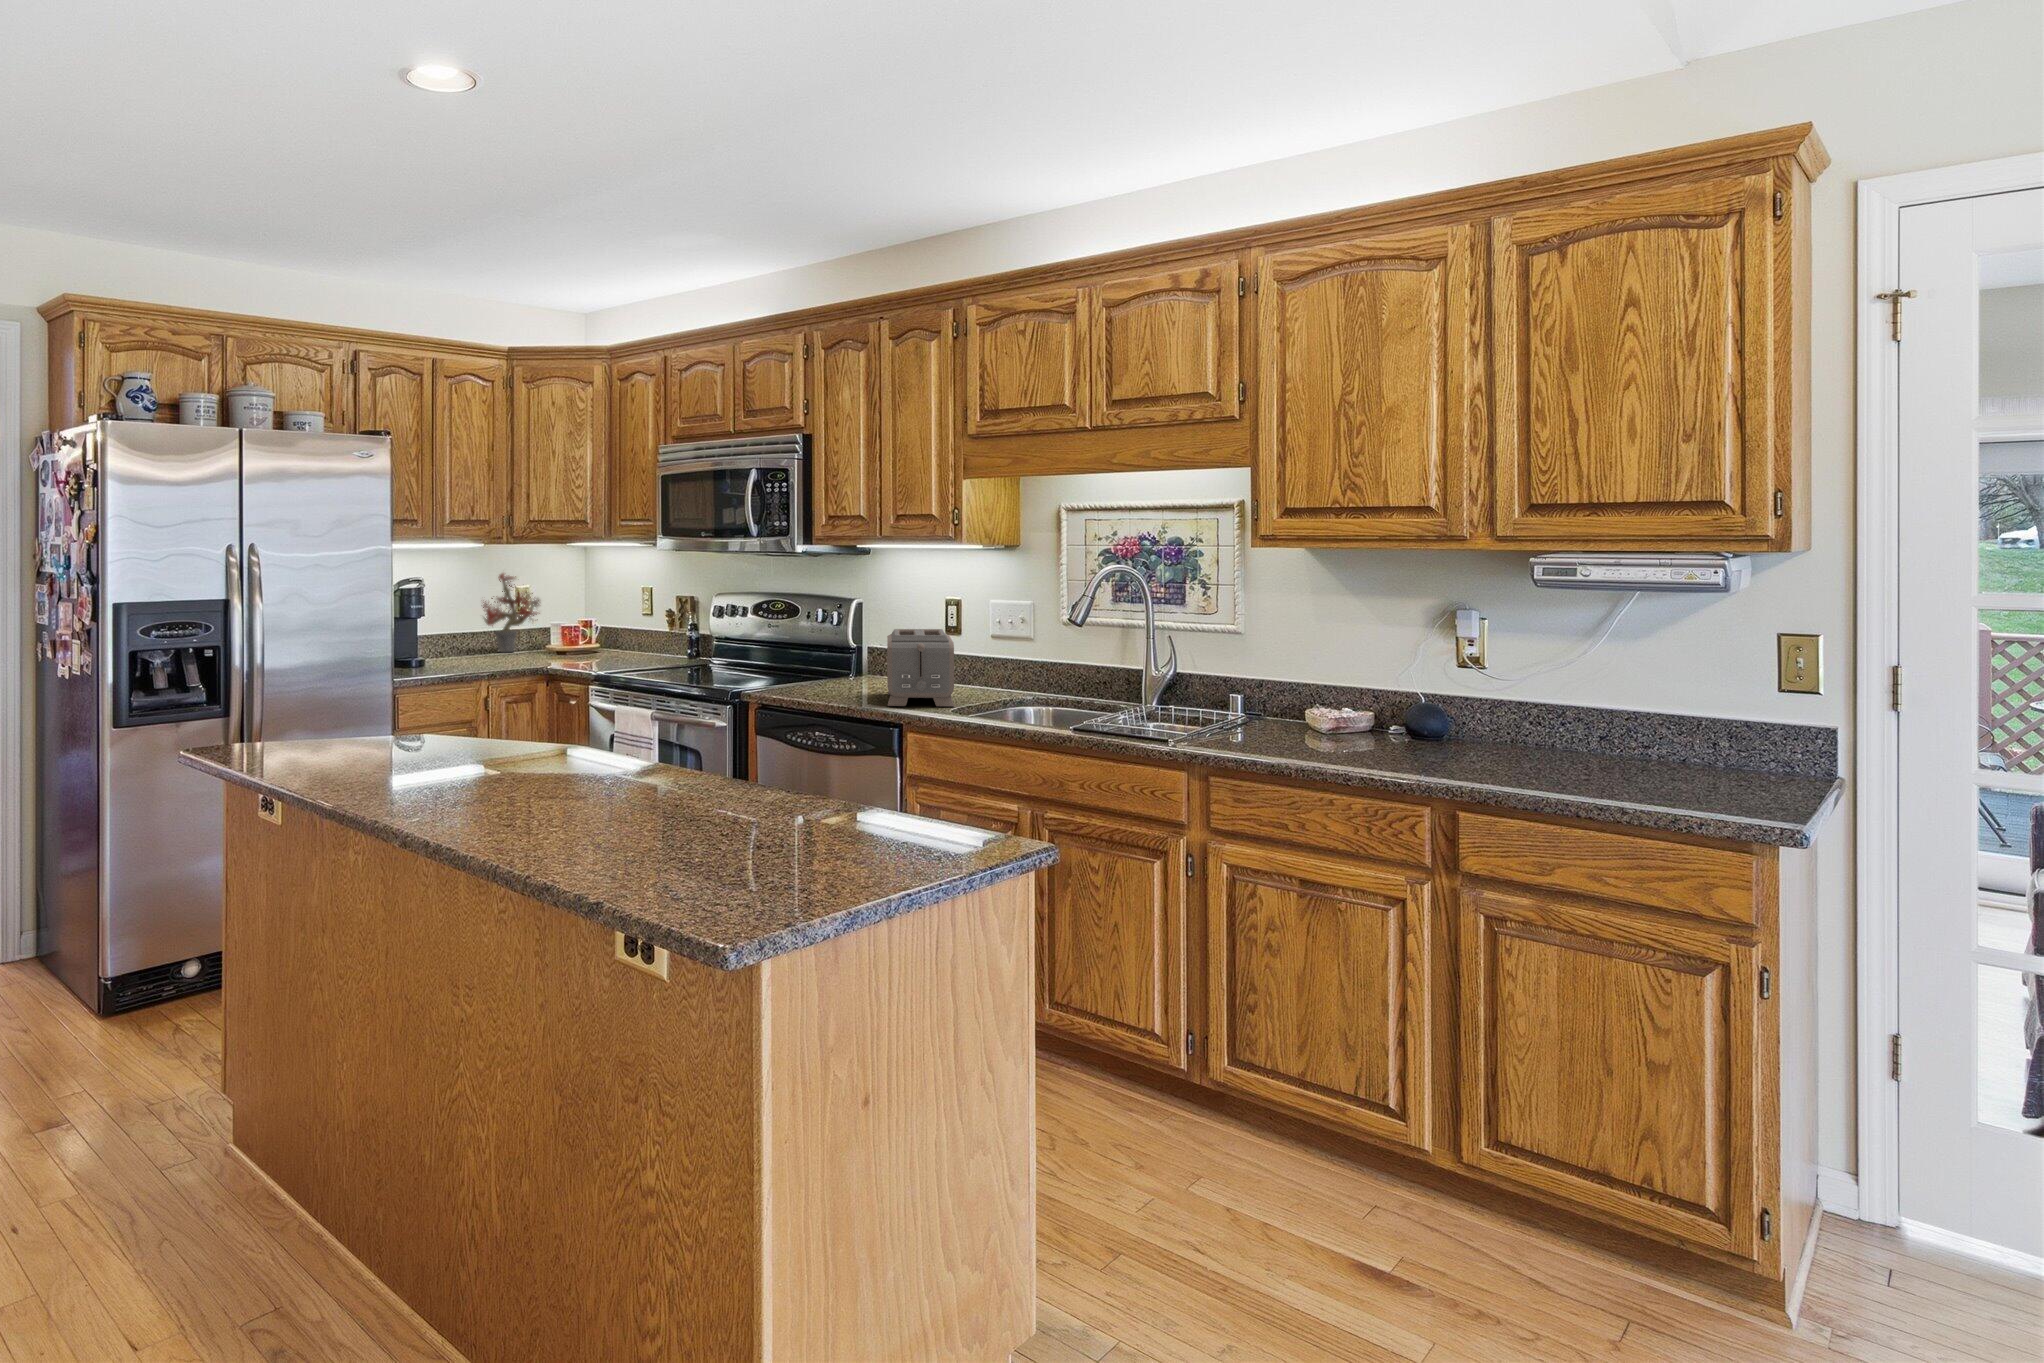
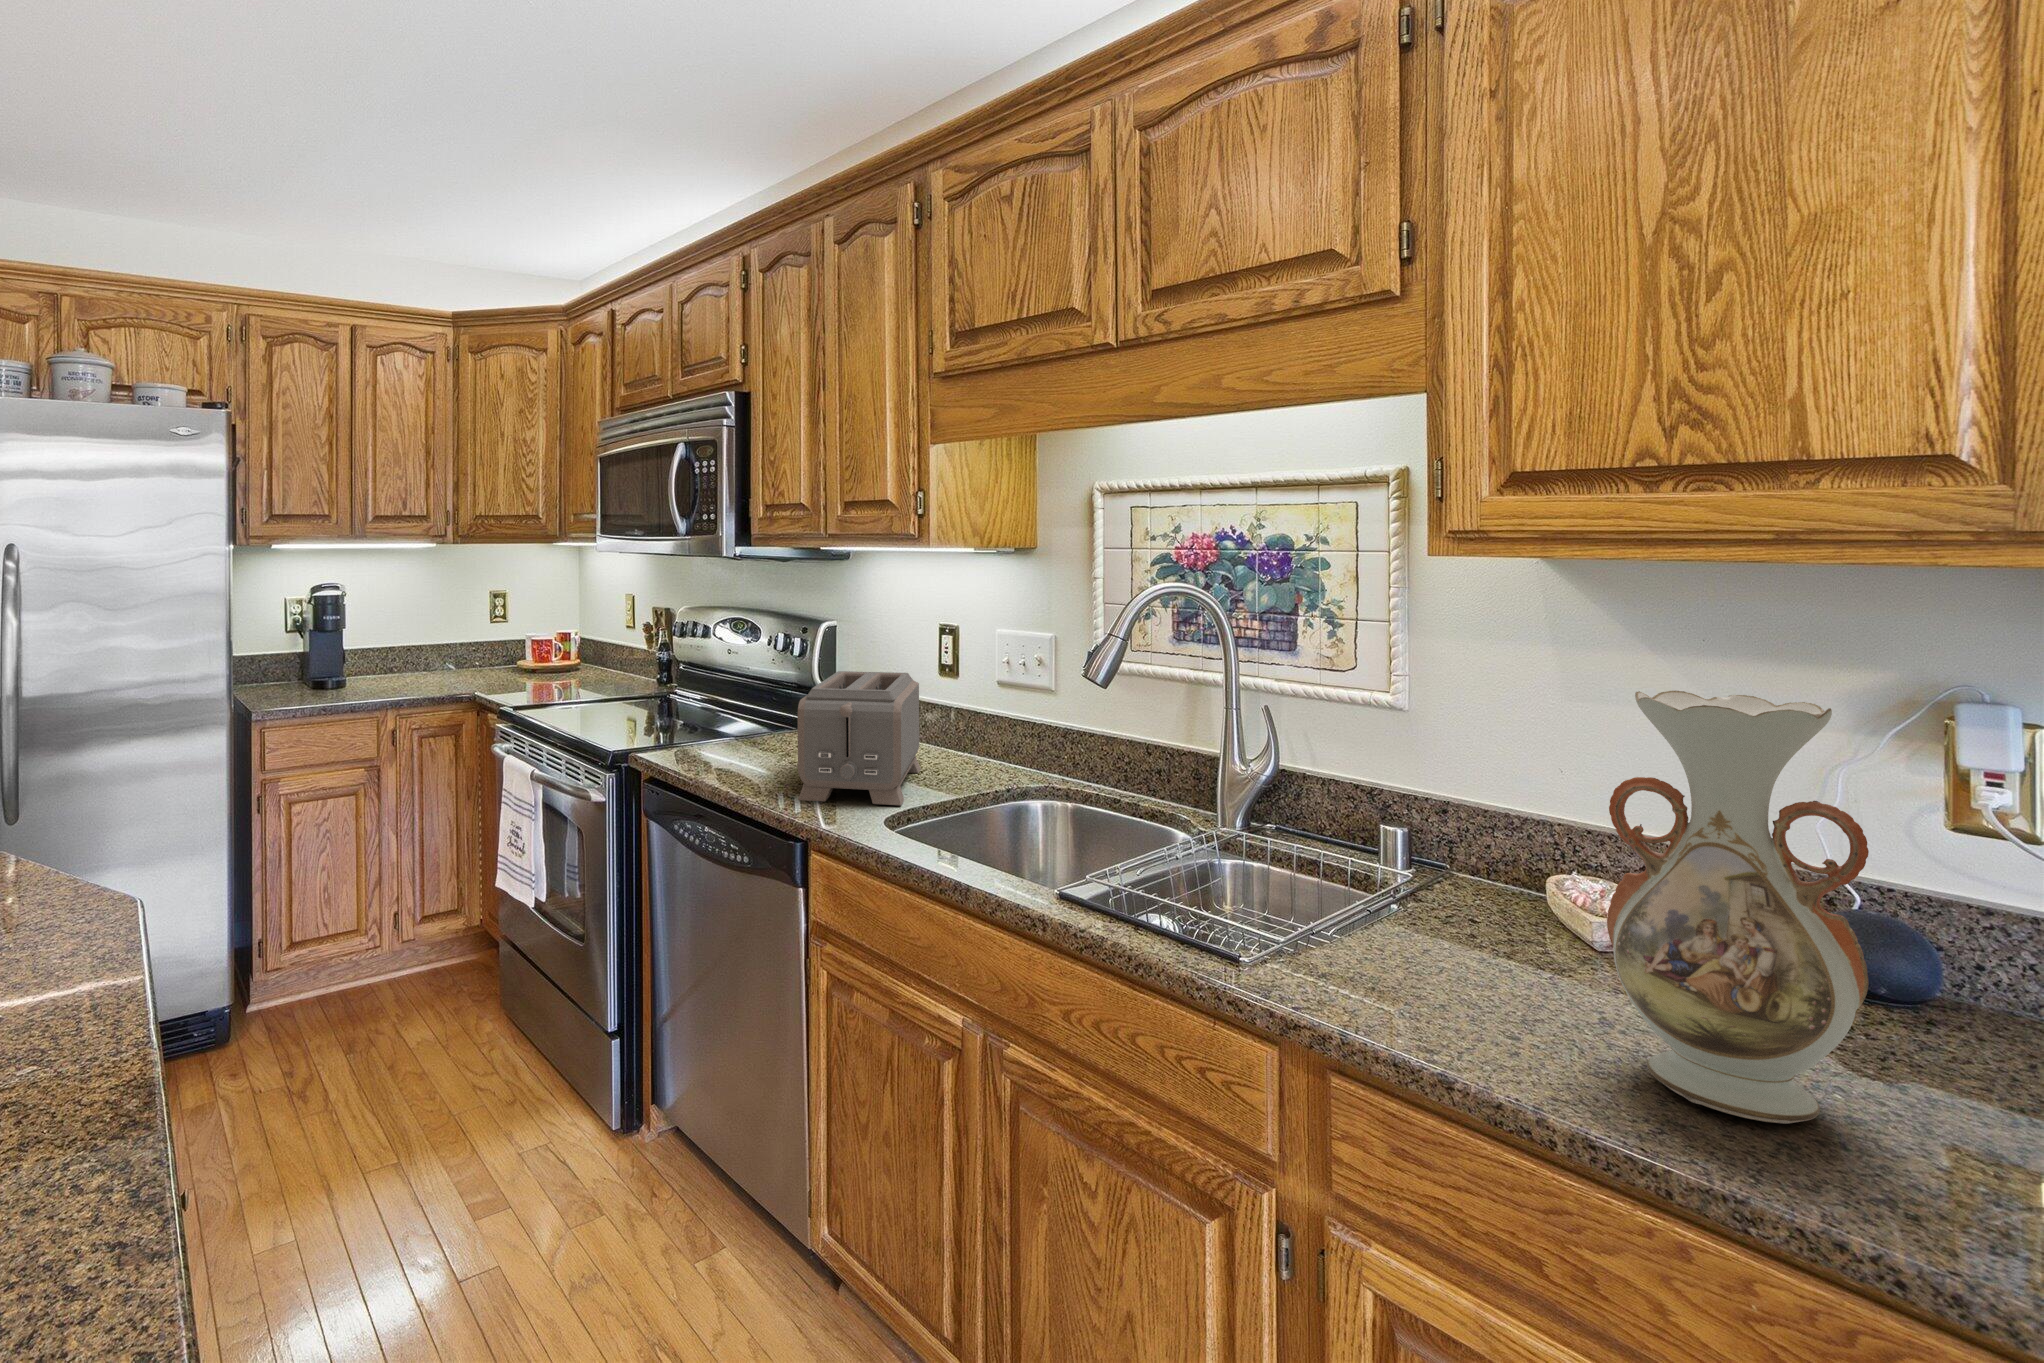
potted plant: present [483,573,540,652] -> none [435,559,523,668]
vase: none [1314,601,1396,761] -> present [1607,691,1869,1124]

